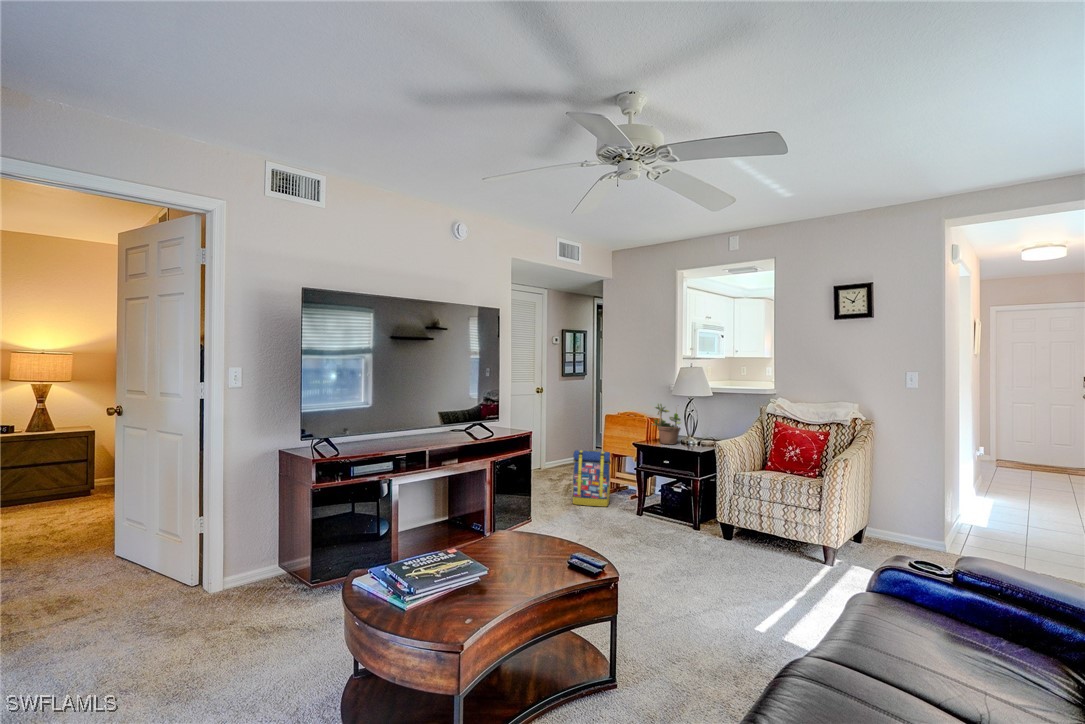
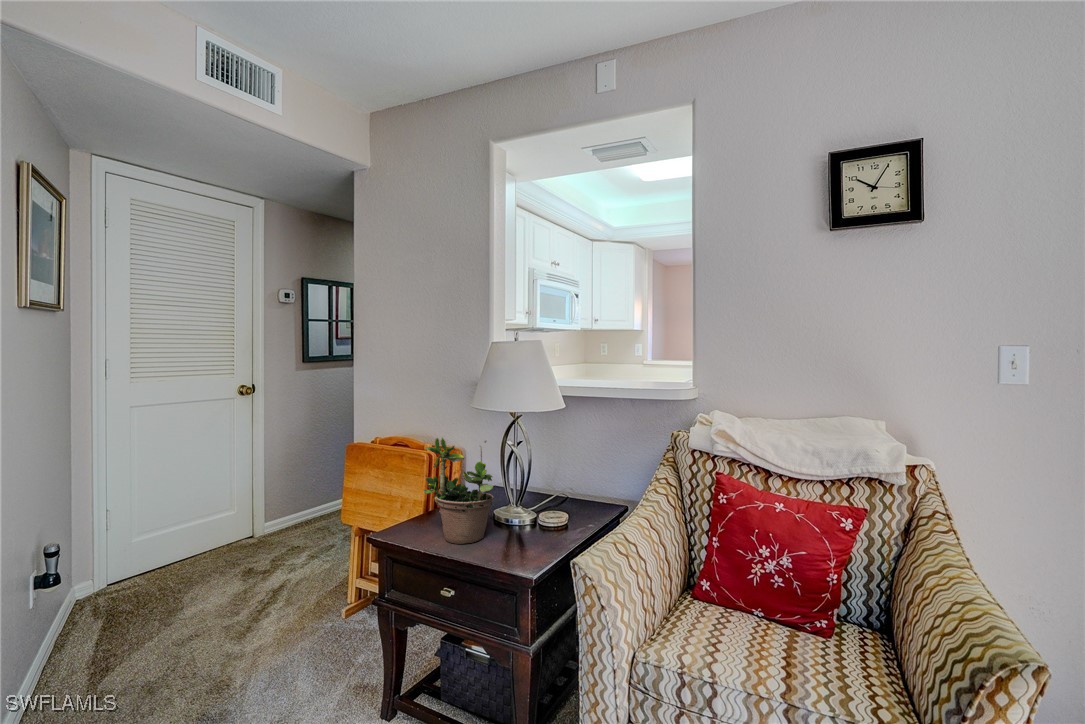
backpack: present [573,450,611,507] -> none [226,551,335,704]

